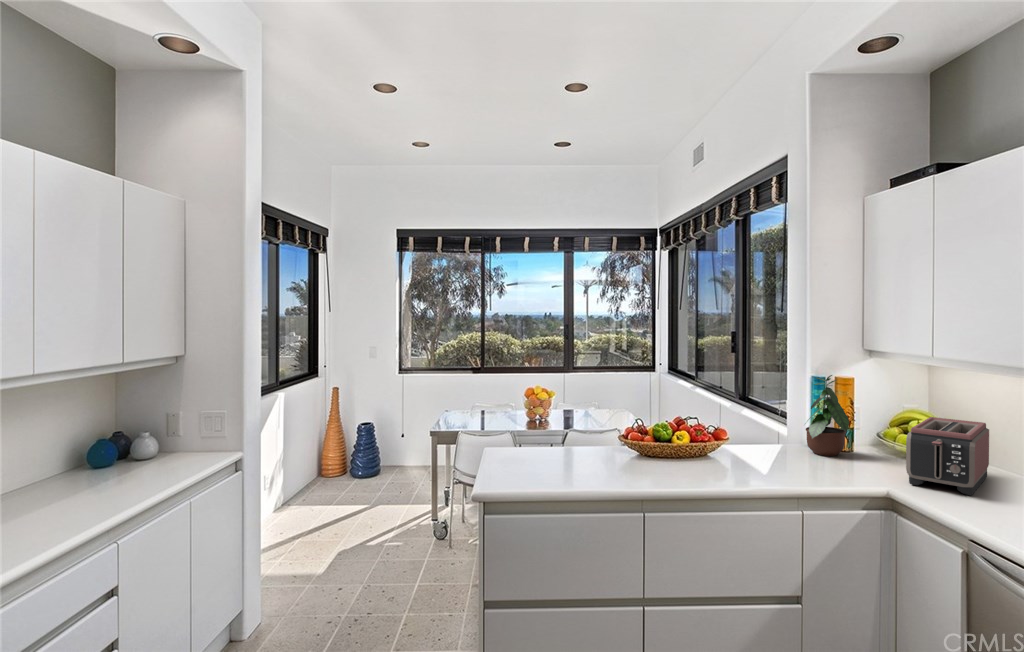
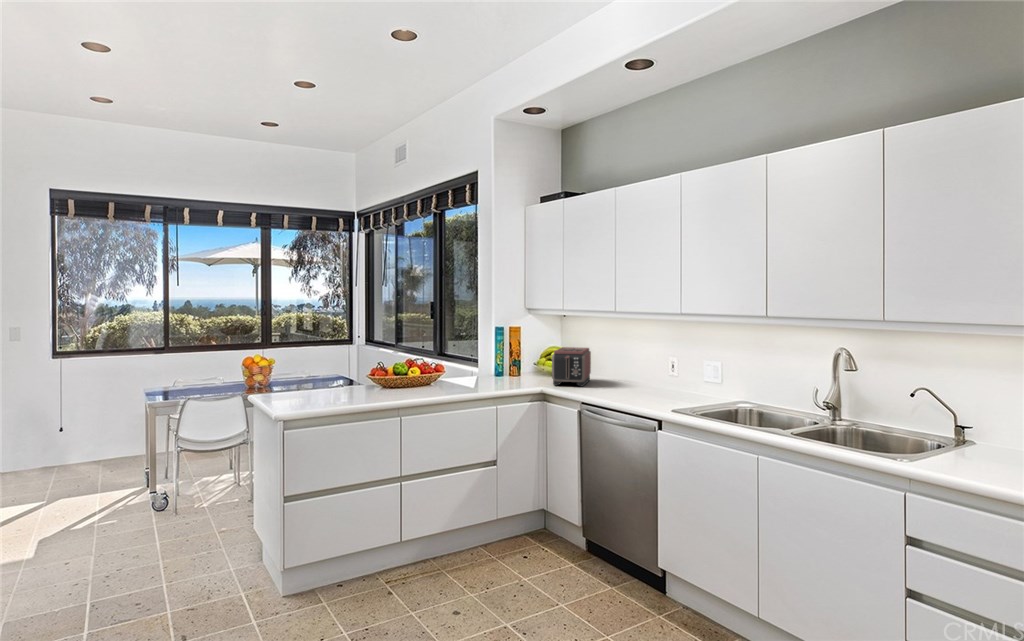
potted plant: present [806,375,849,456] -> none [489,324,522,379]

